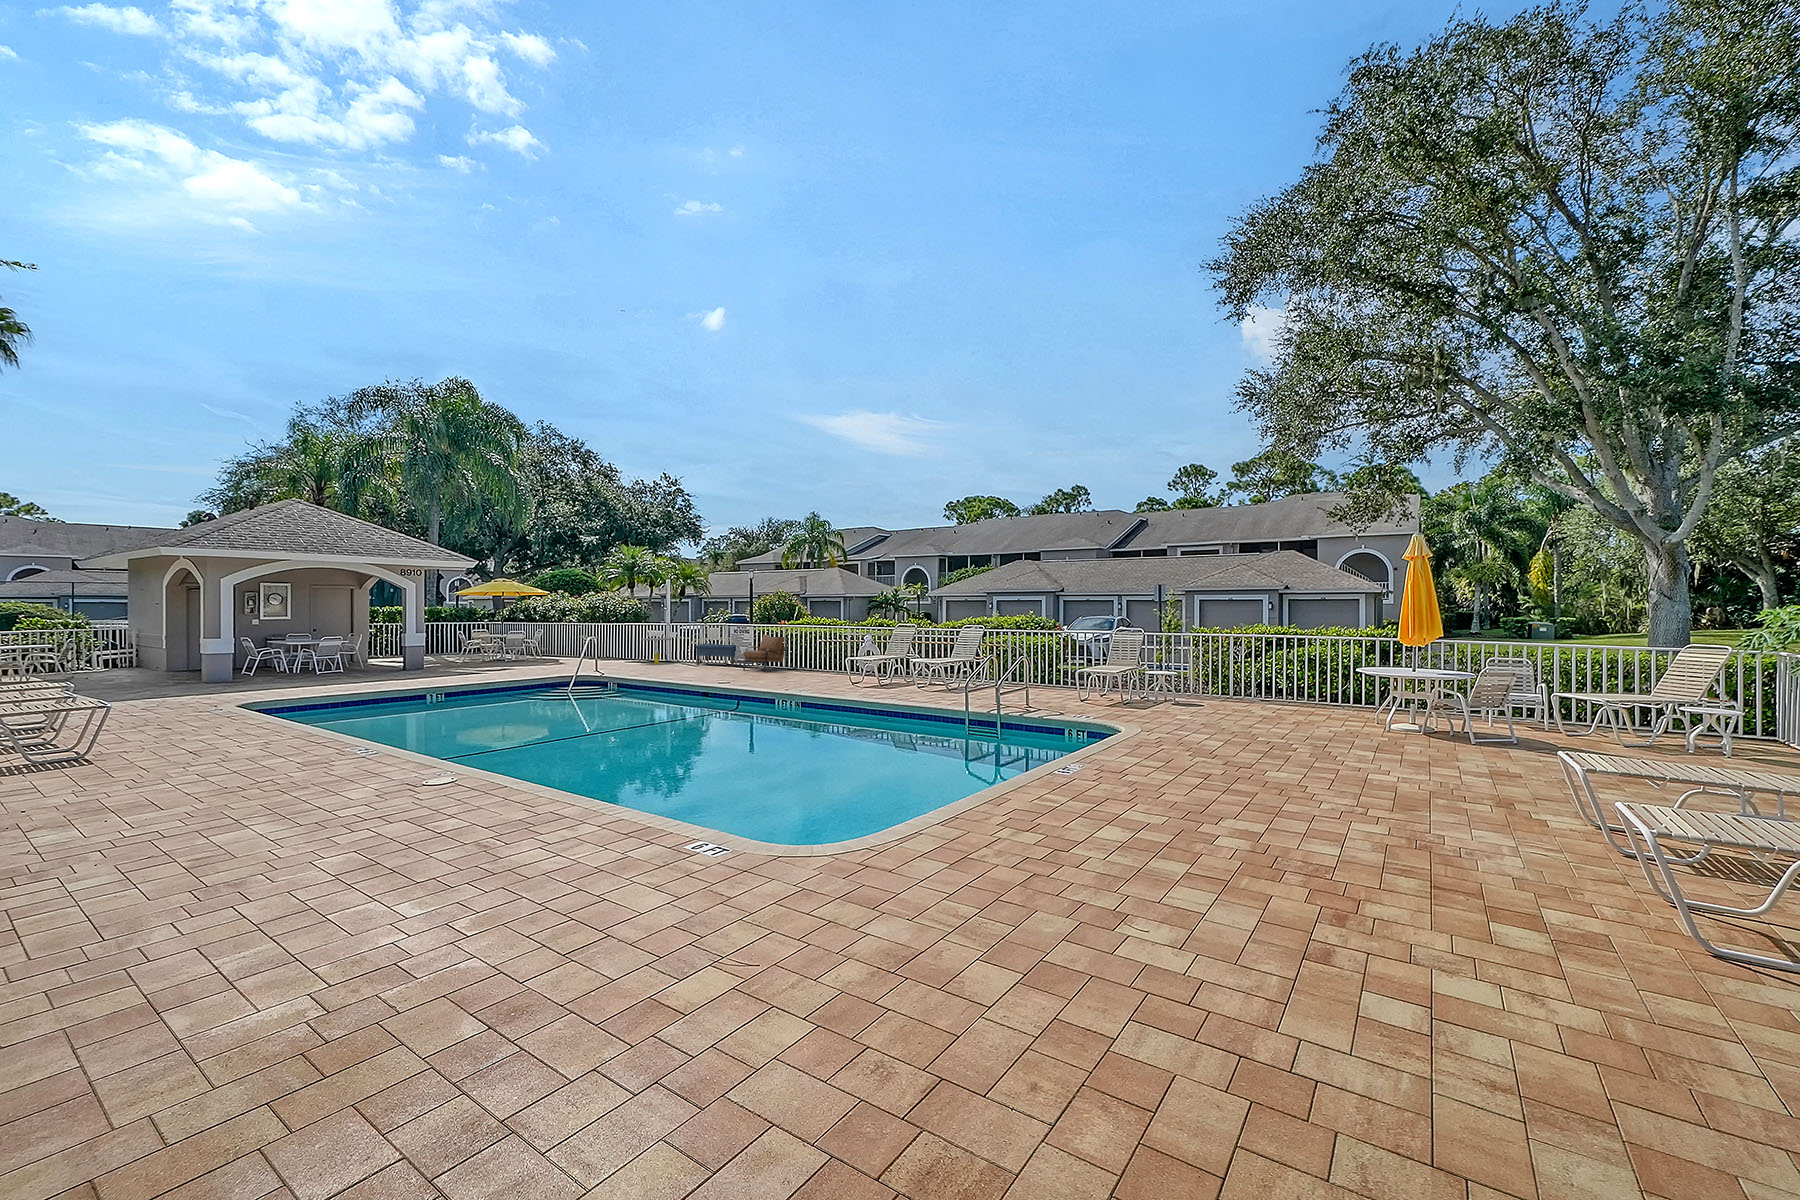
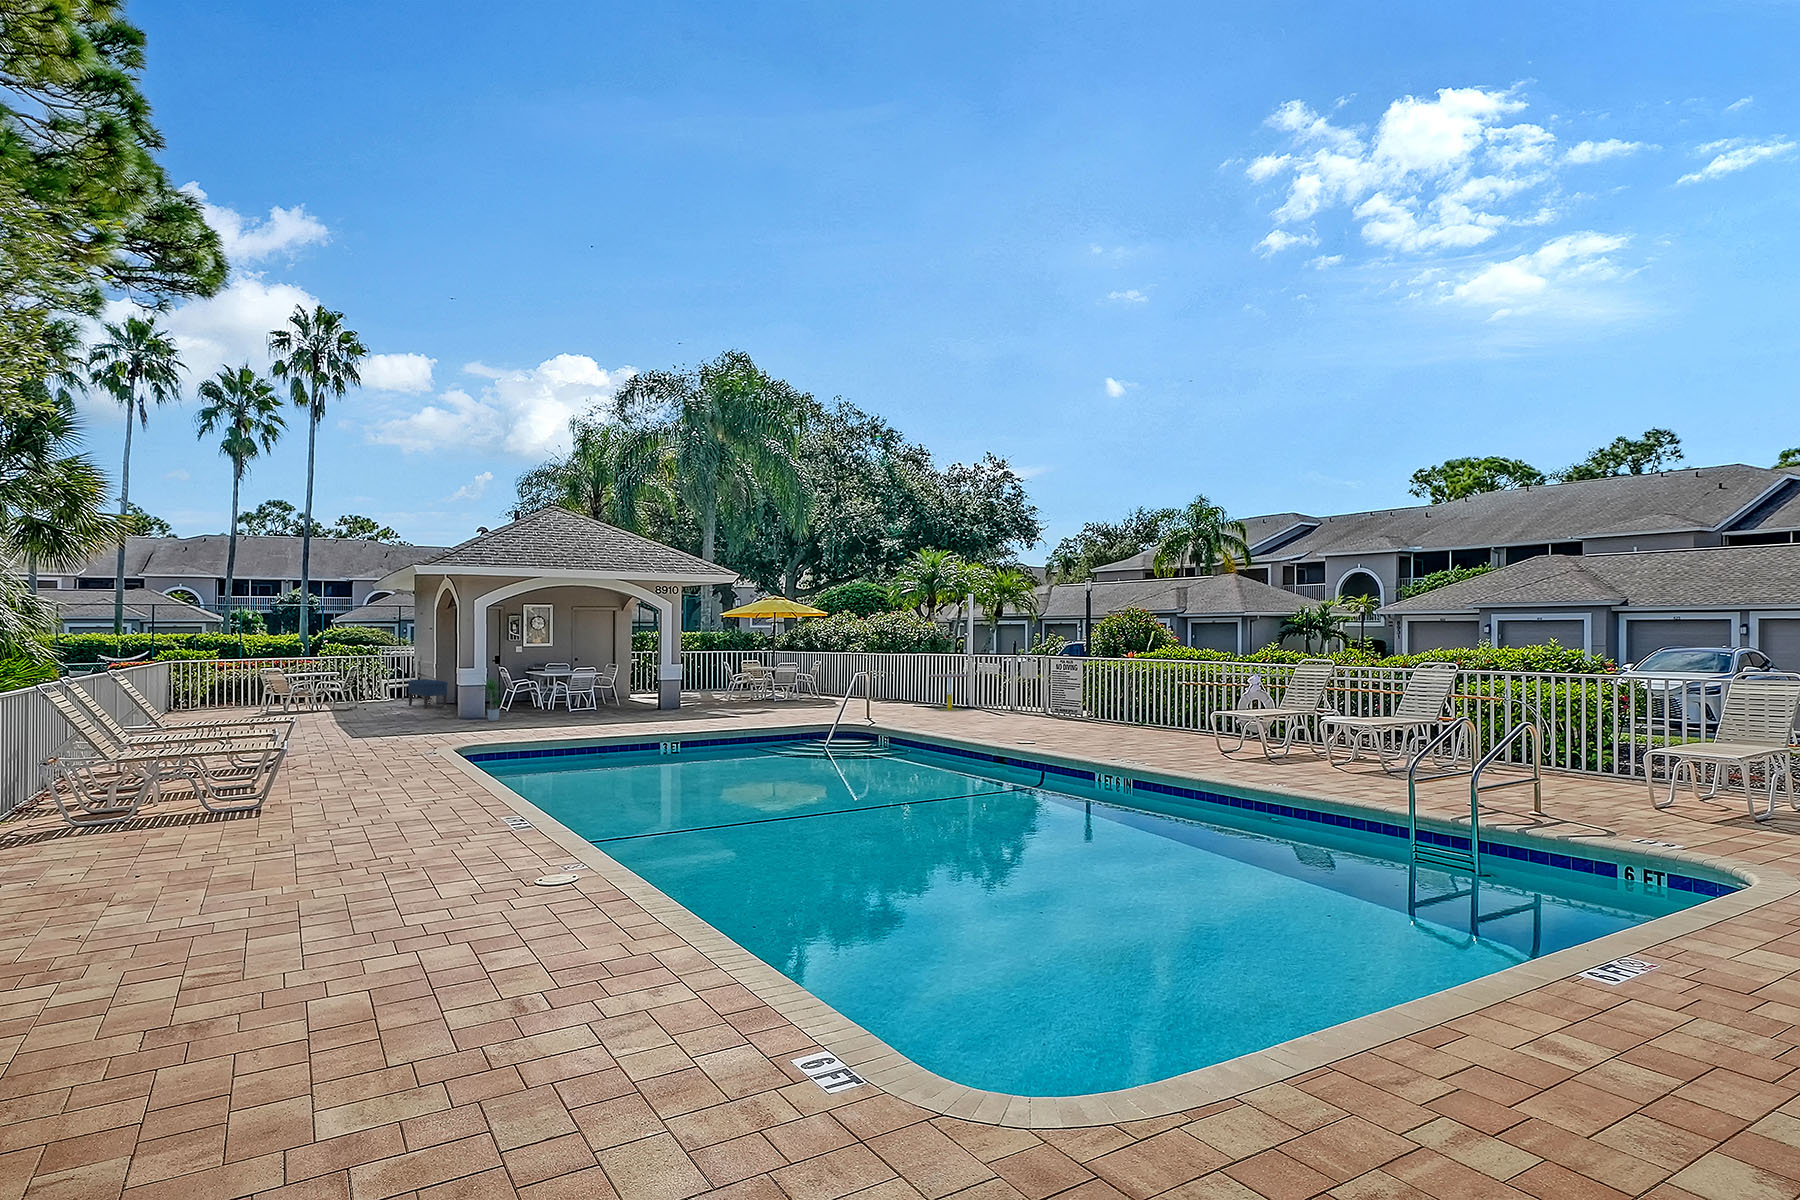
chair: present [743,633,789,672] -> none [1061,670,1129,728]
bench: present [696,644,741,667] -> present [408,679,448,709]
potted plant: none [218,647,251,686] -> present [481,679,499,721]

